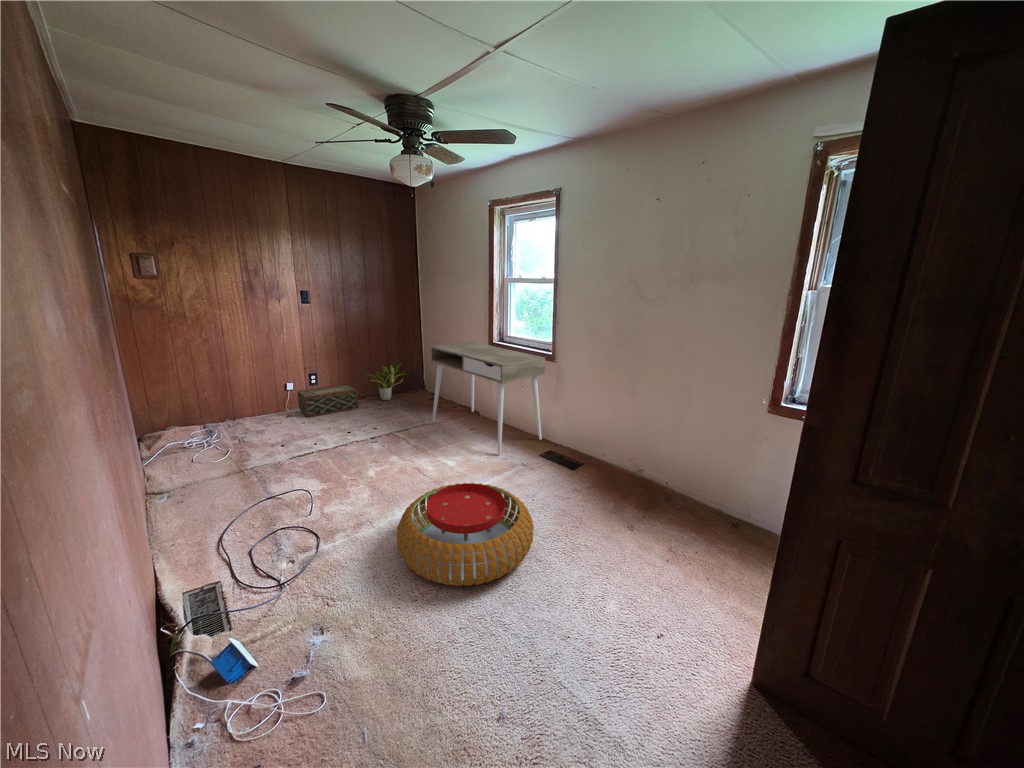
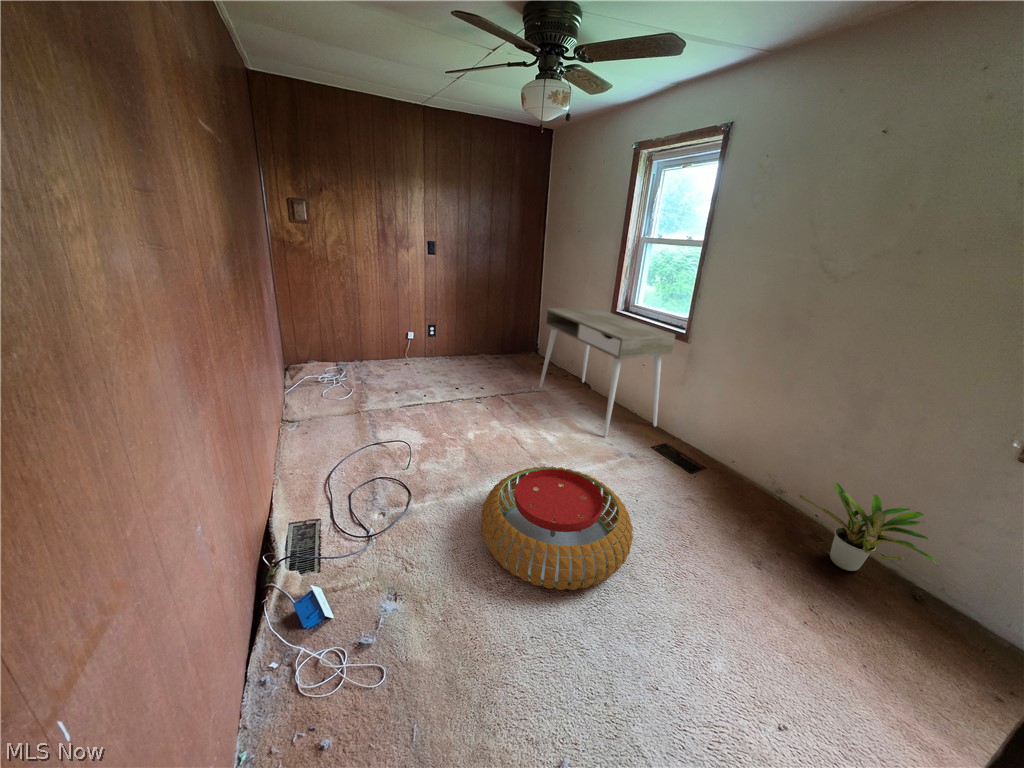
potted plant: present [367,364,406,400] -> present [799,481,939,571]
woven basket: present [298,384,358,417] -> none [417,338,471,366]

